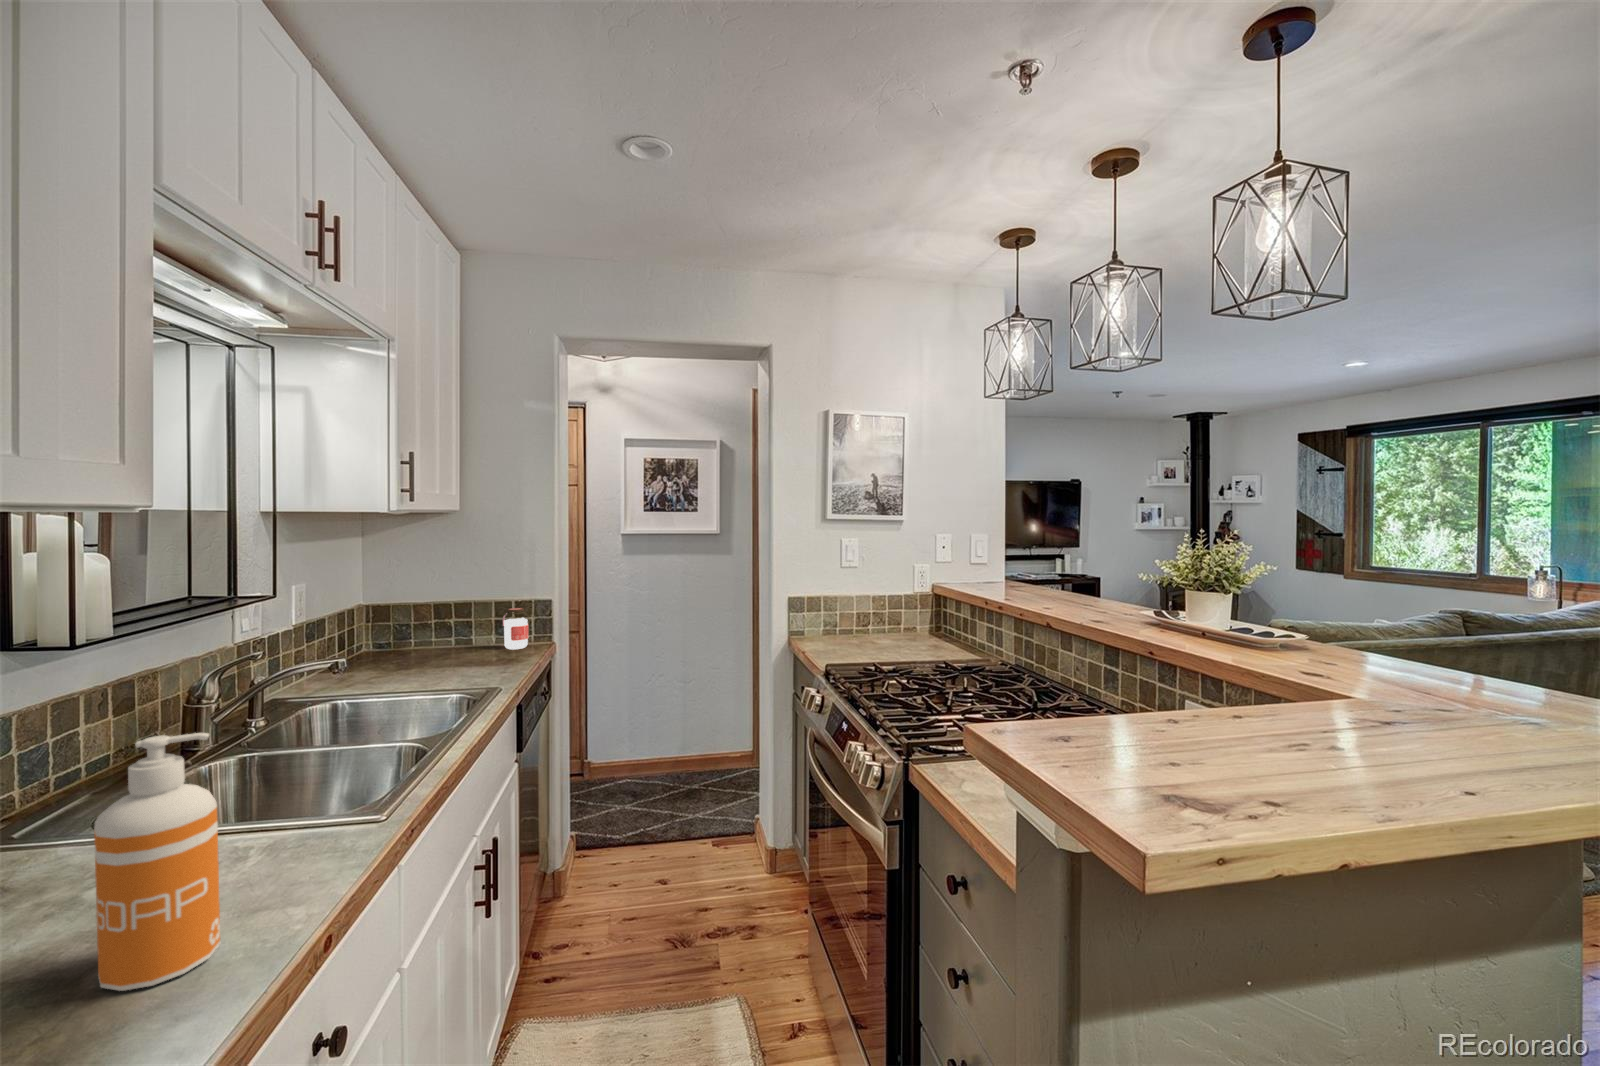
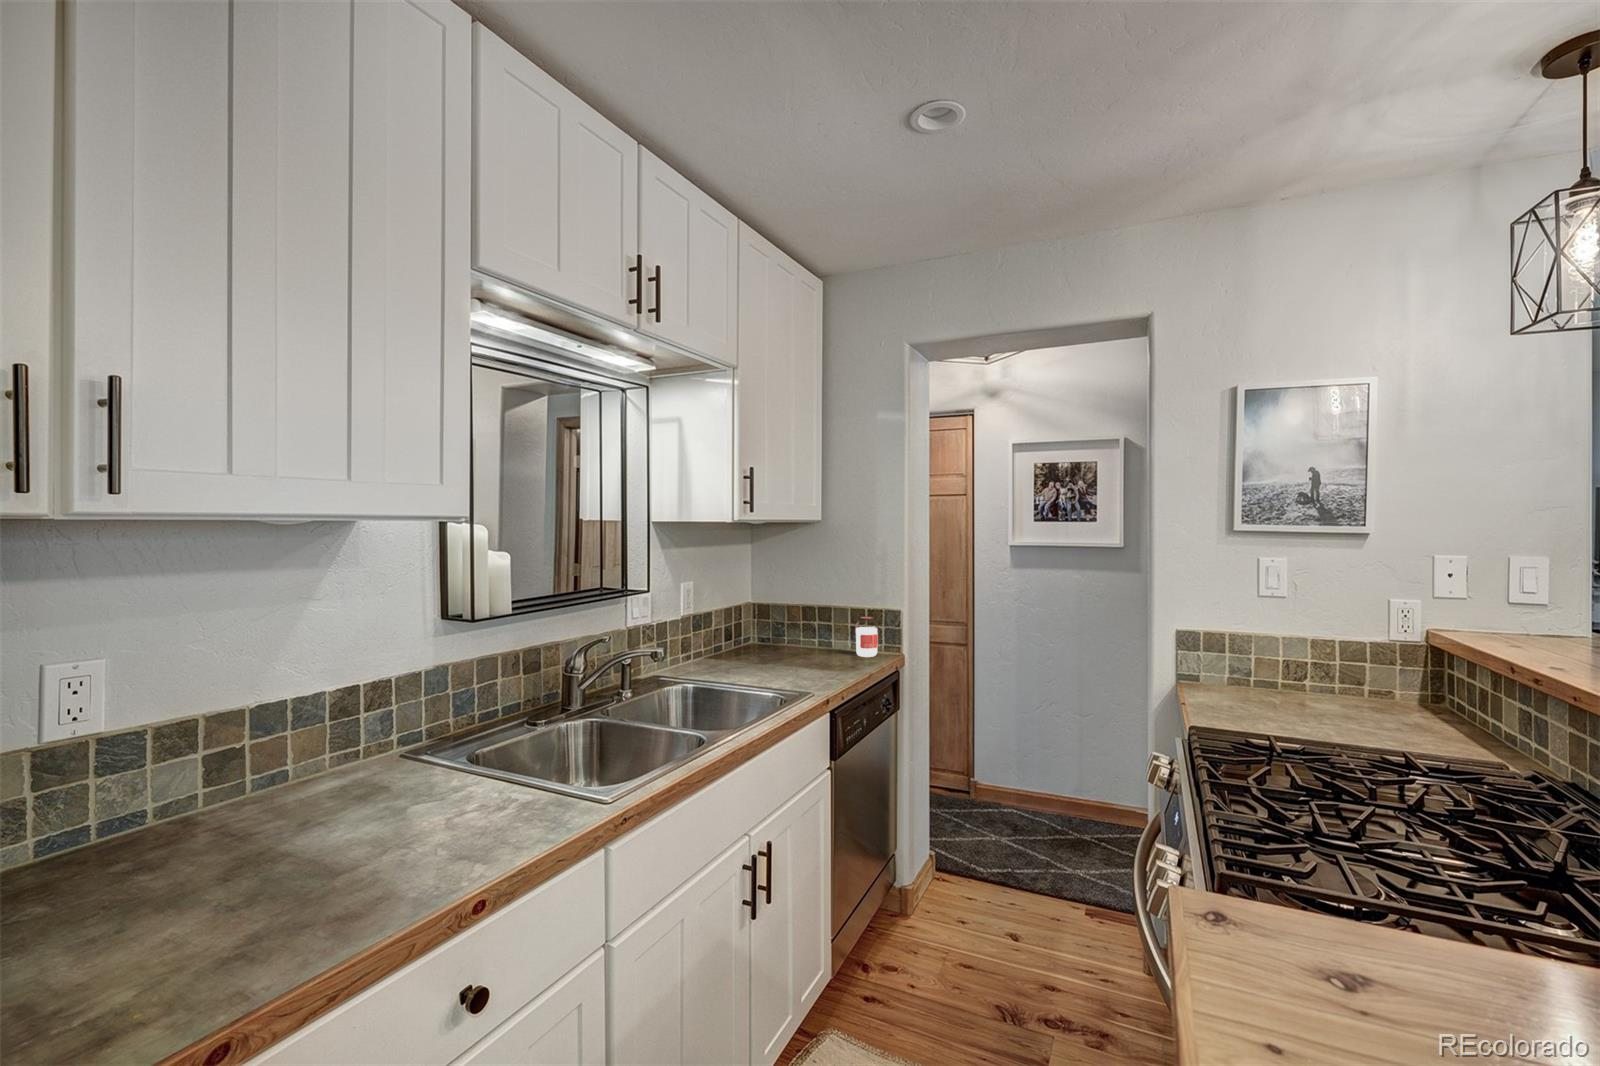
soap dispenser: present [94,733,221,991] -> none [333,699,417,892]

